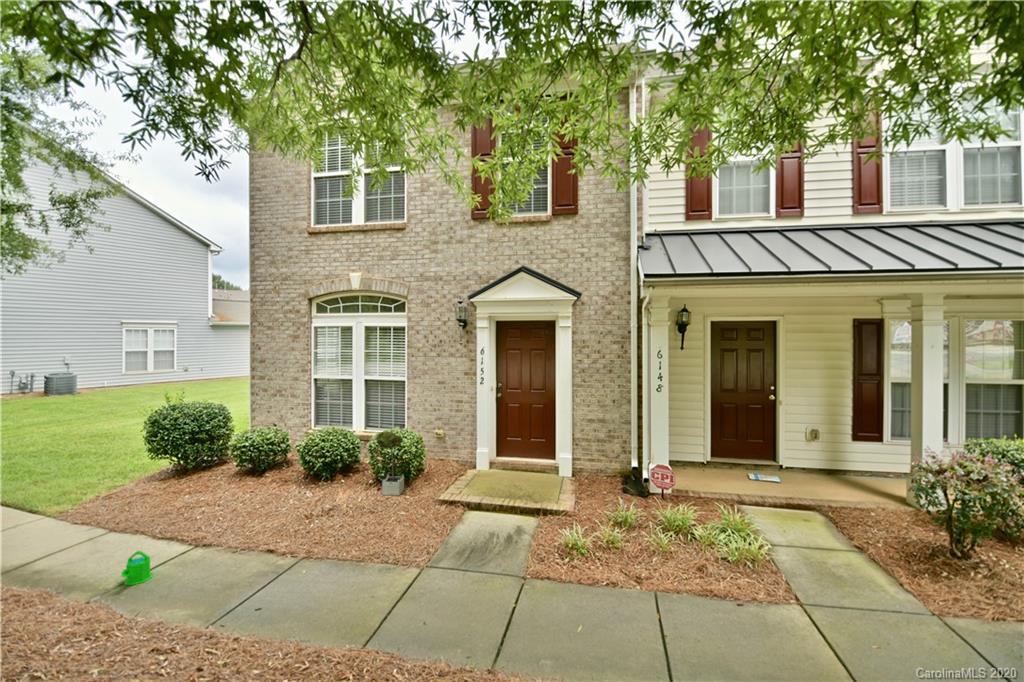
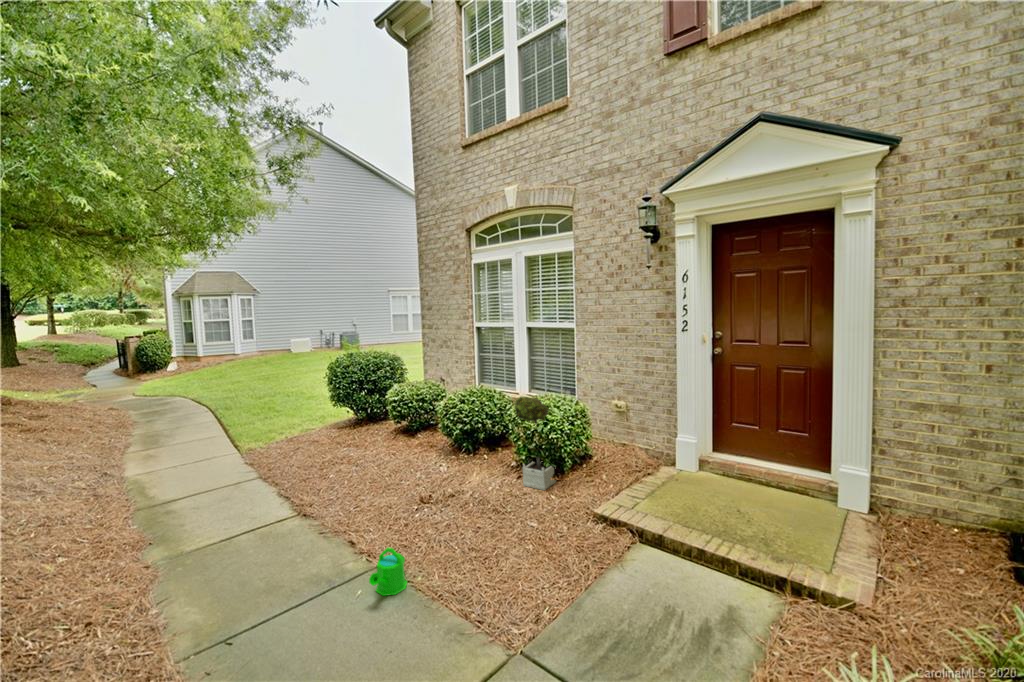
watering can: present [121,551,152,585] -> present [369,547,407,596]

